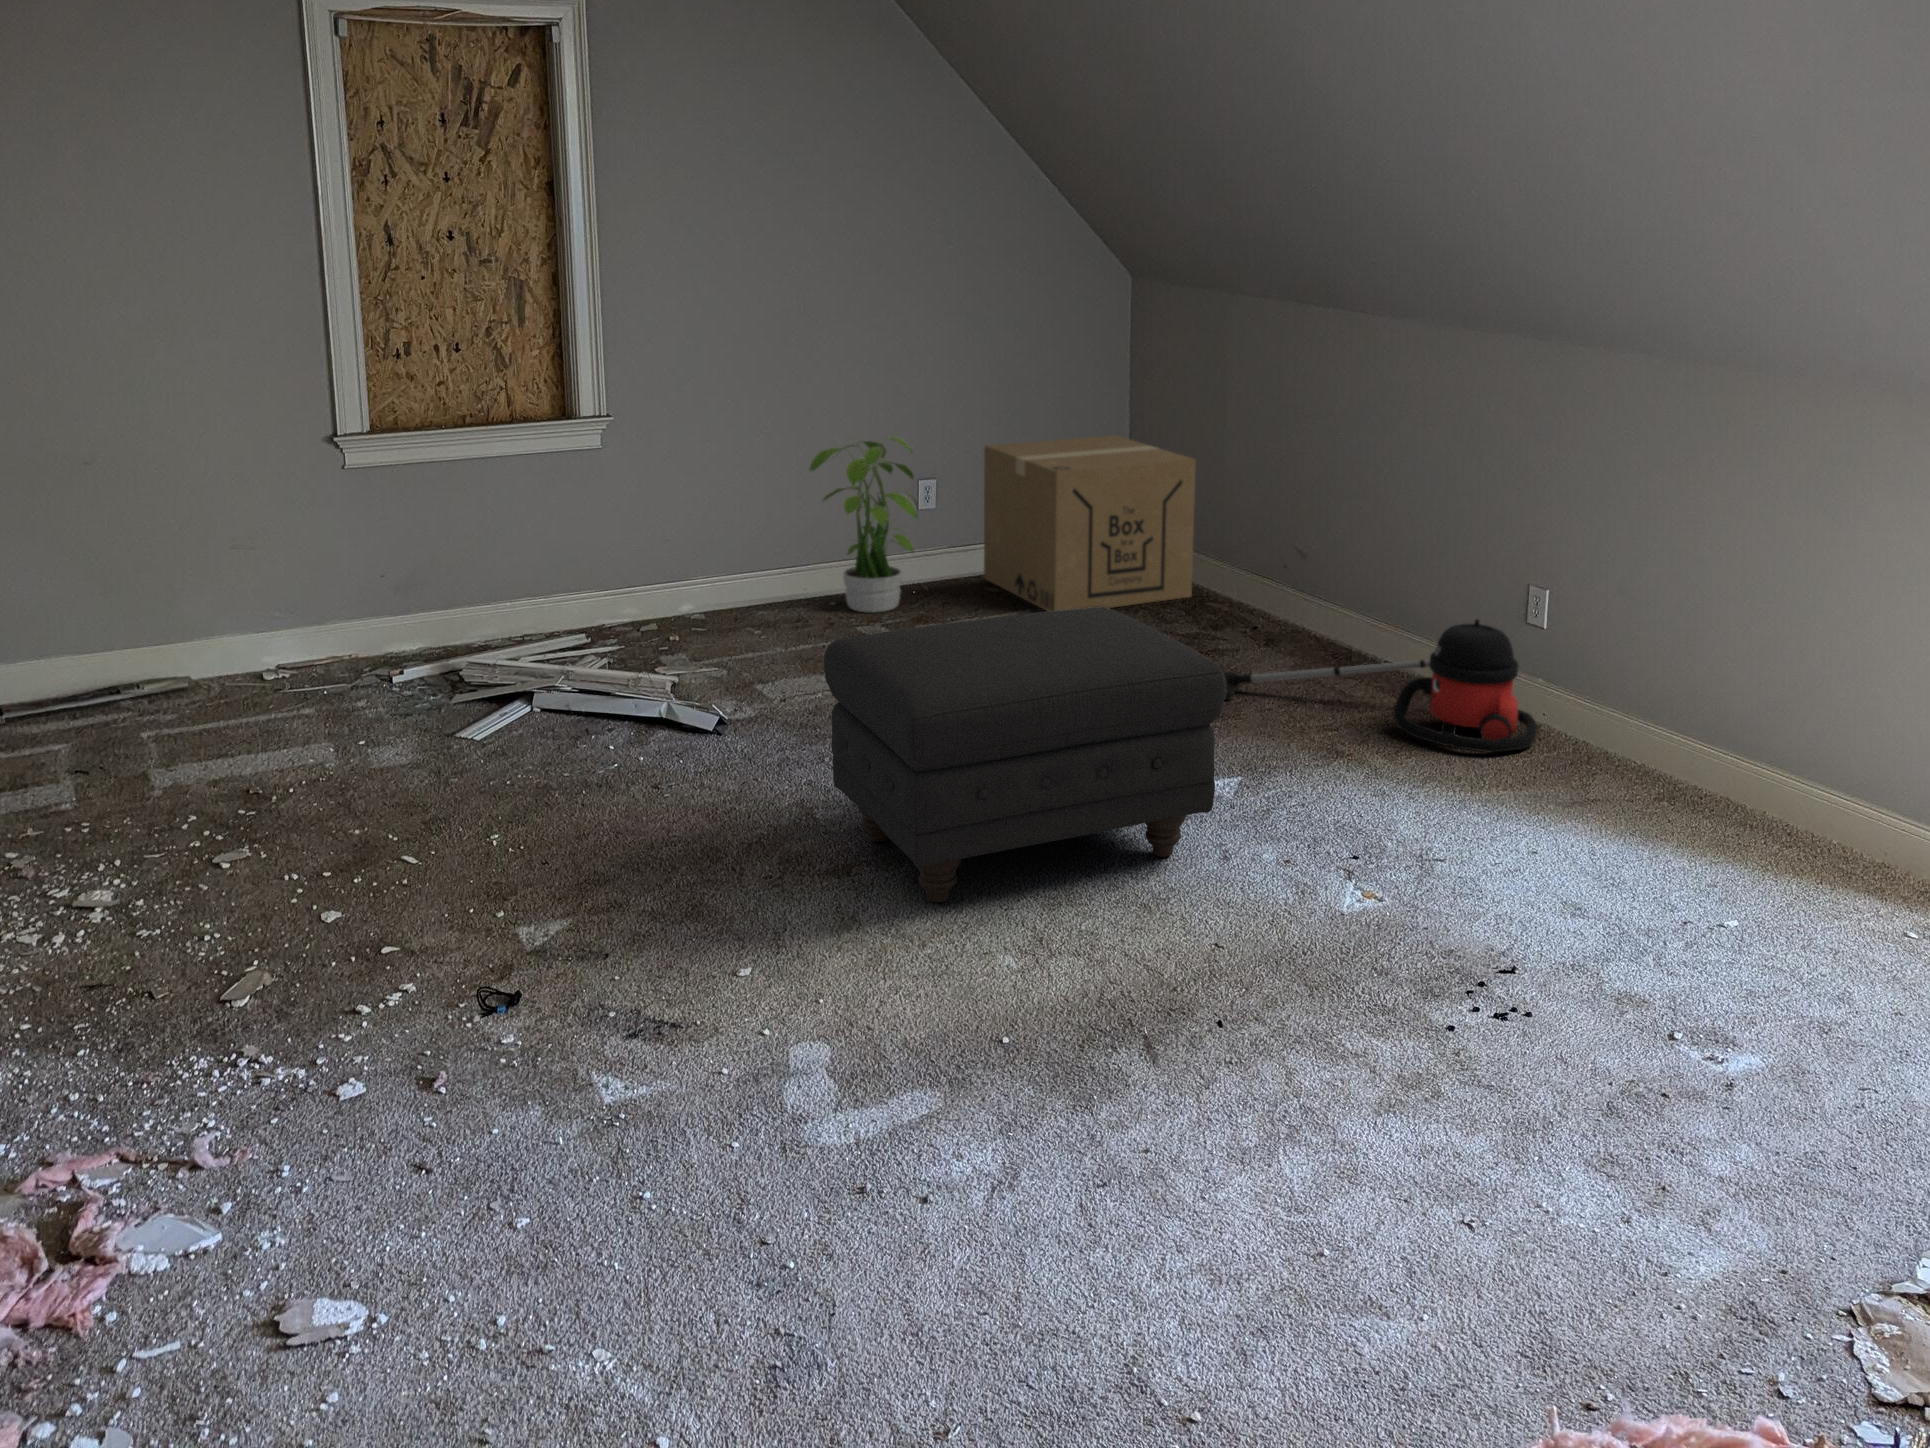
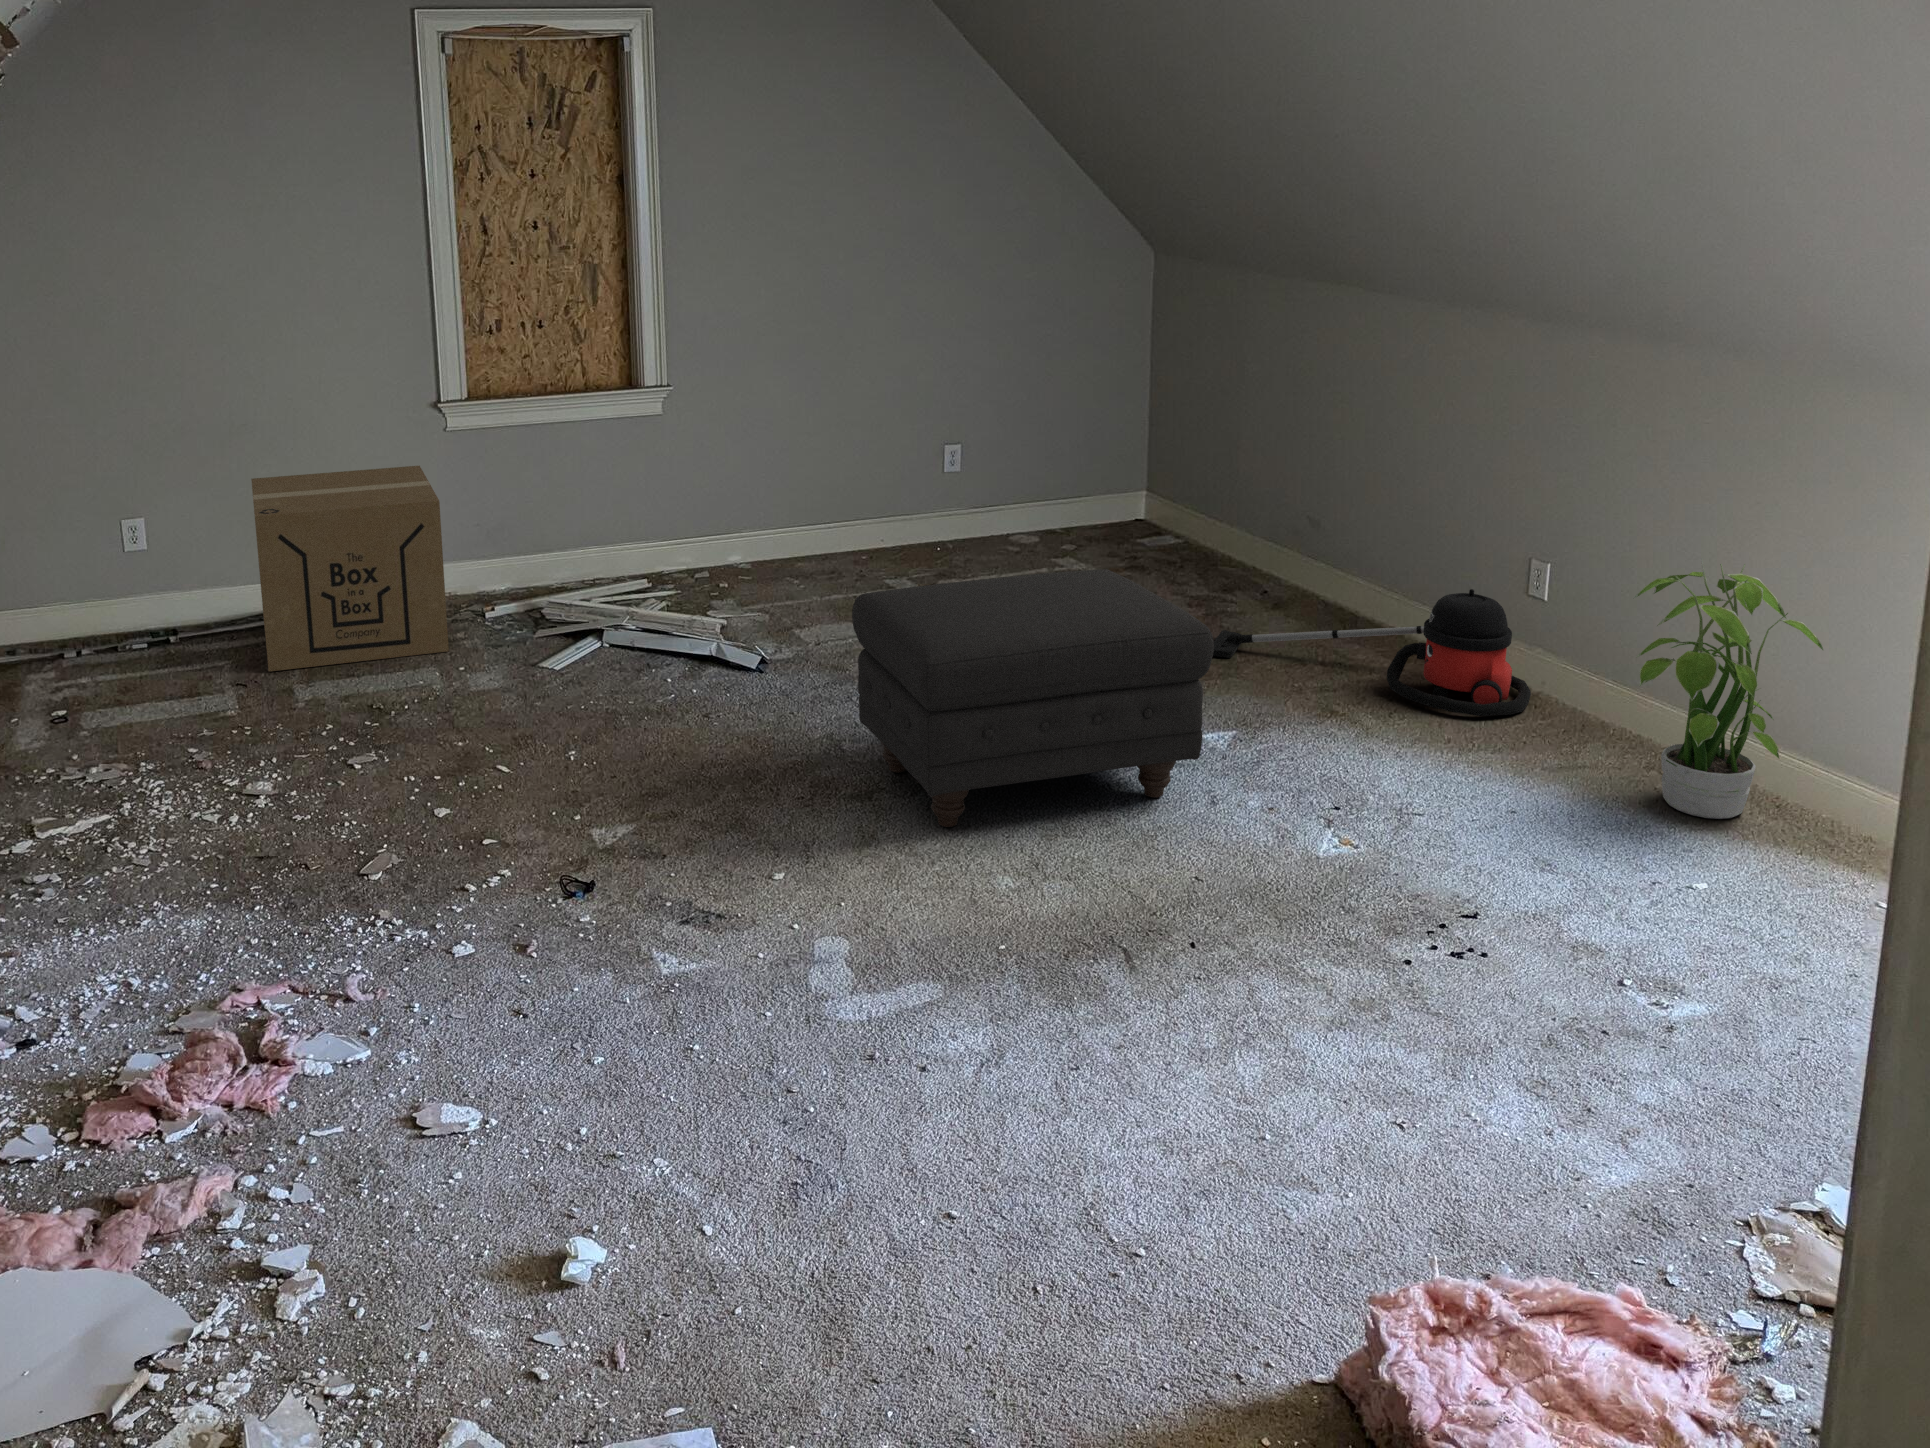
cardboard box: present [984,435,1196,611] -> present [251,466,449,671]
potted plant: present [809,437,918,613] -> present [1634,558,1823,819]

